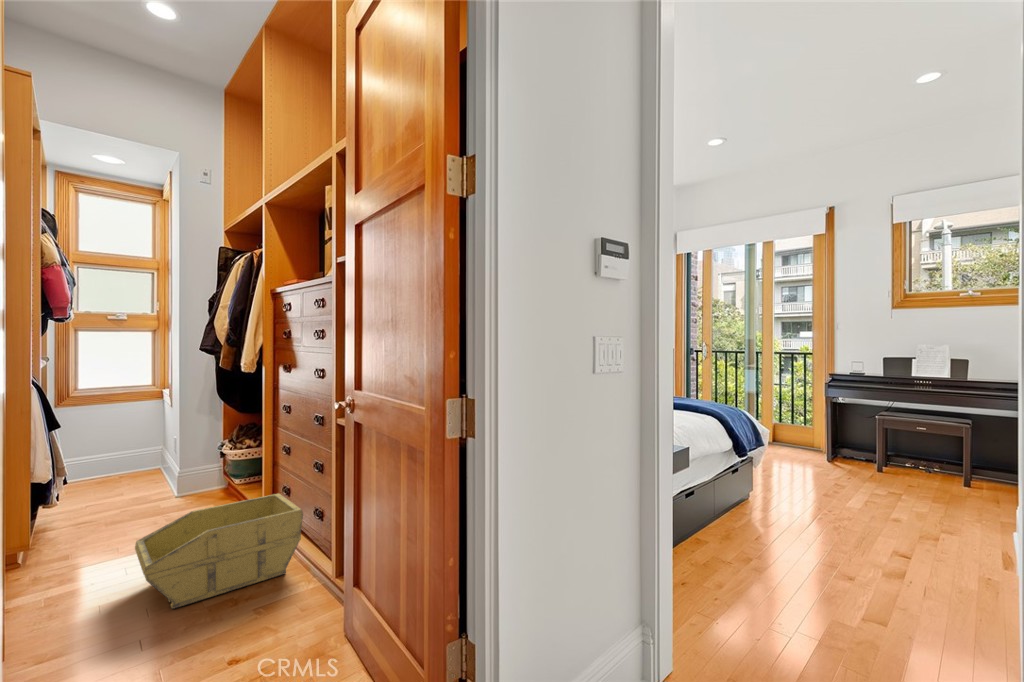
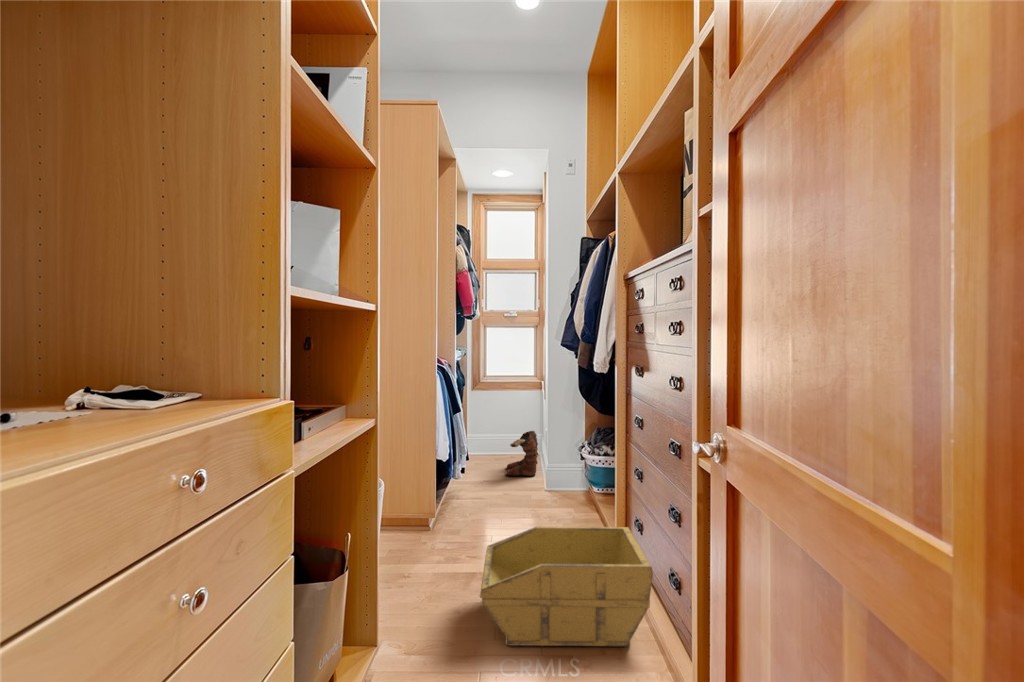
boots: none [119,443,164,495] -> present [506,431,538,476]

